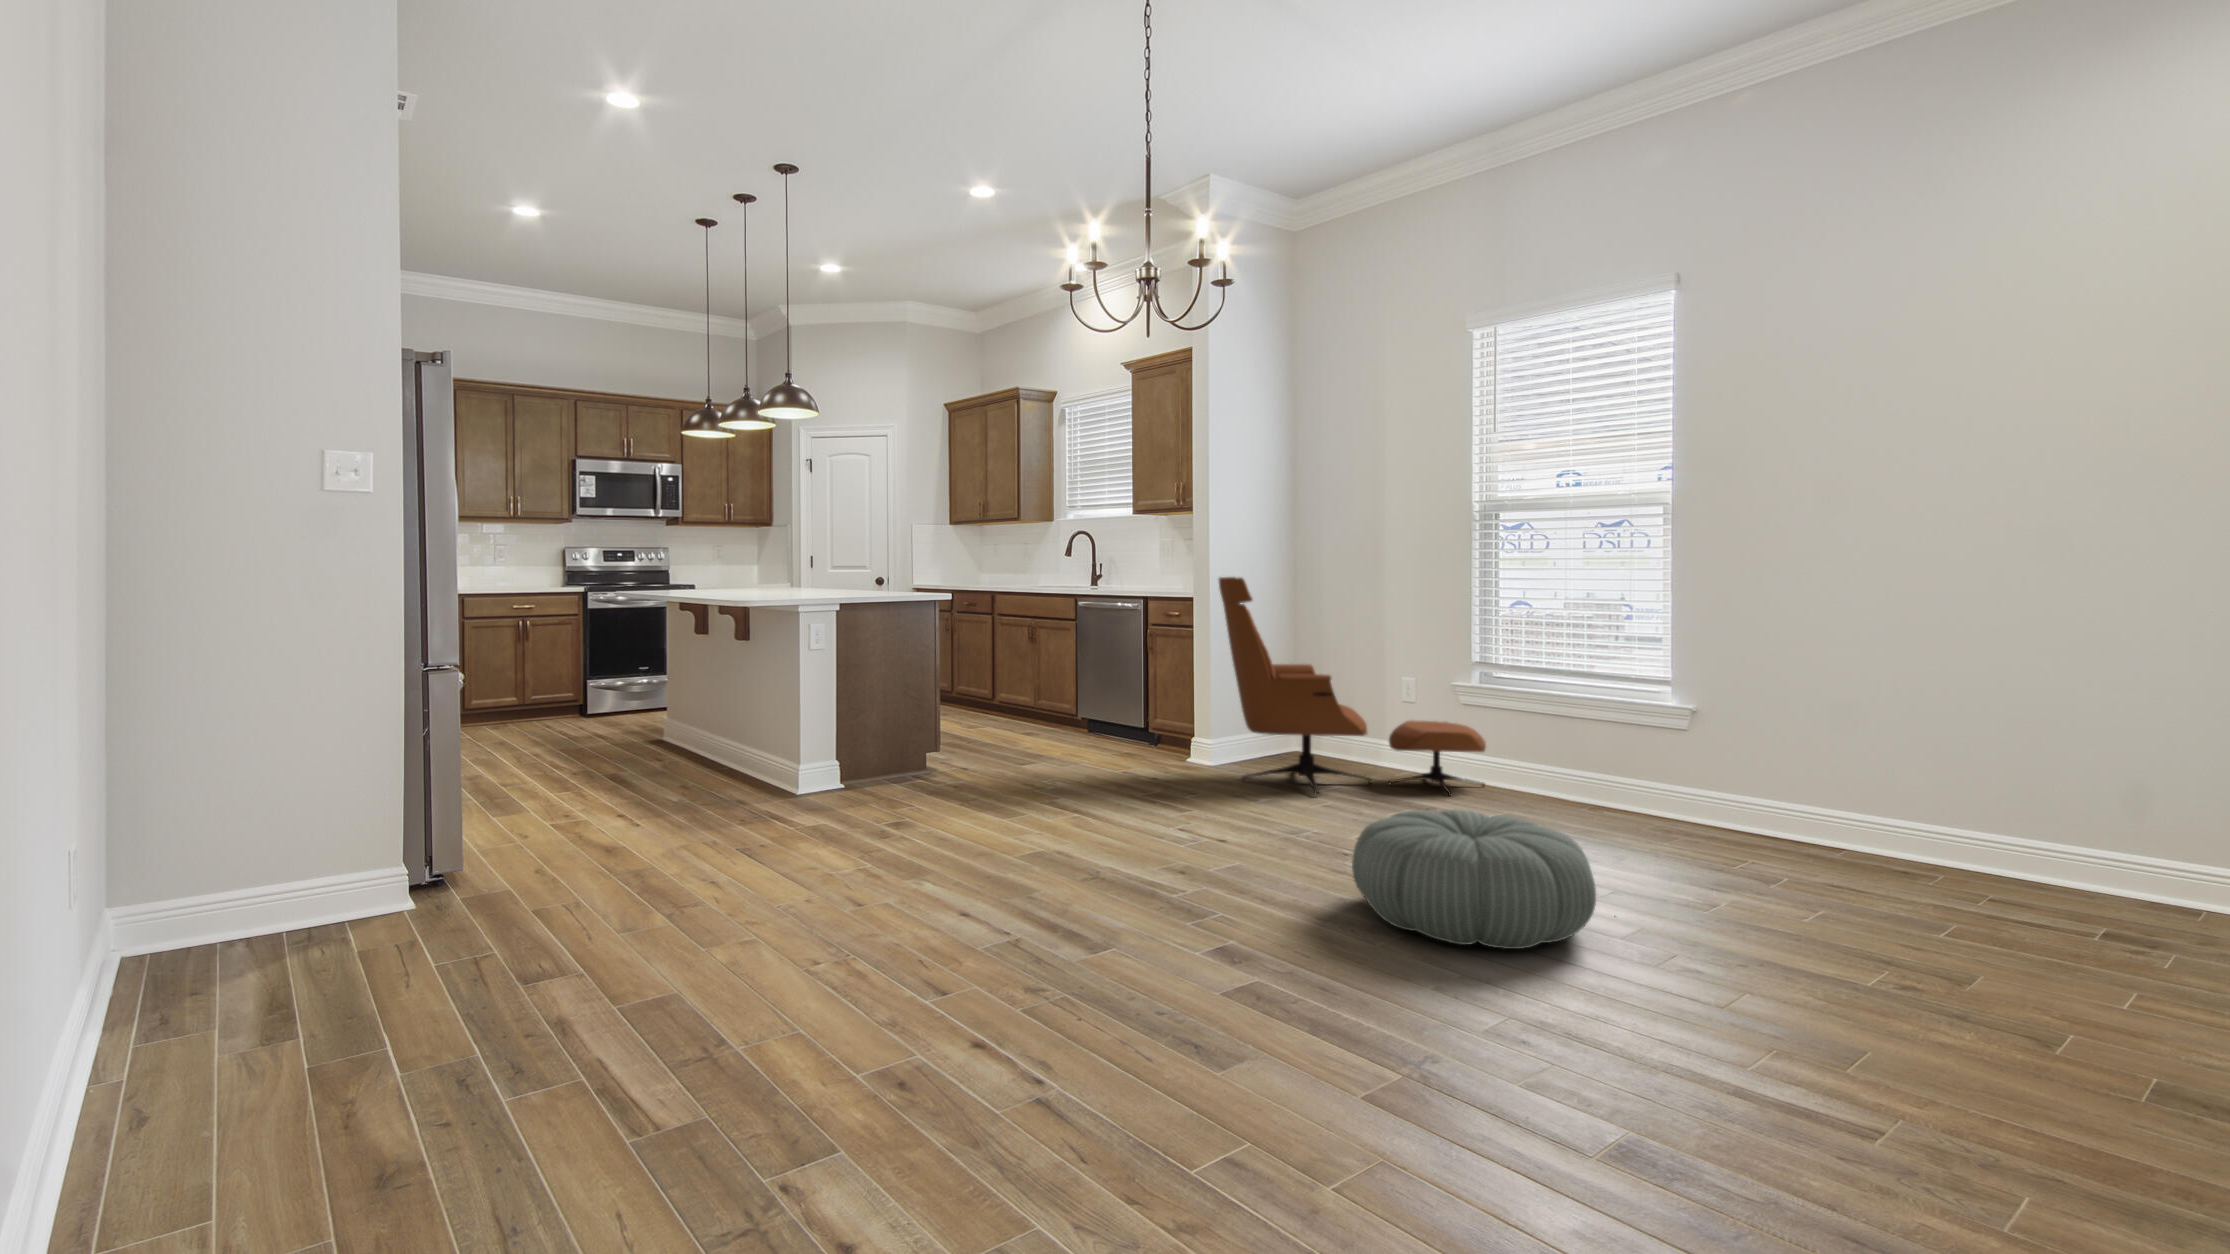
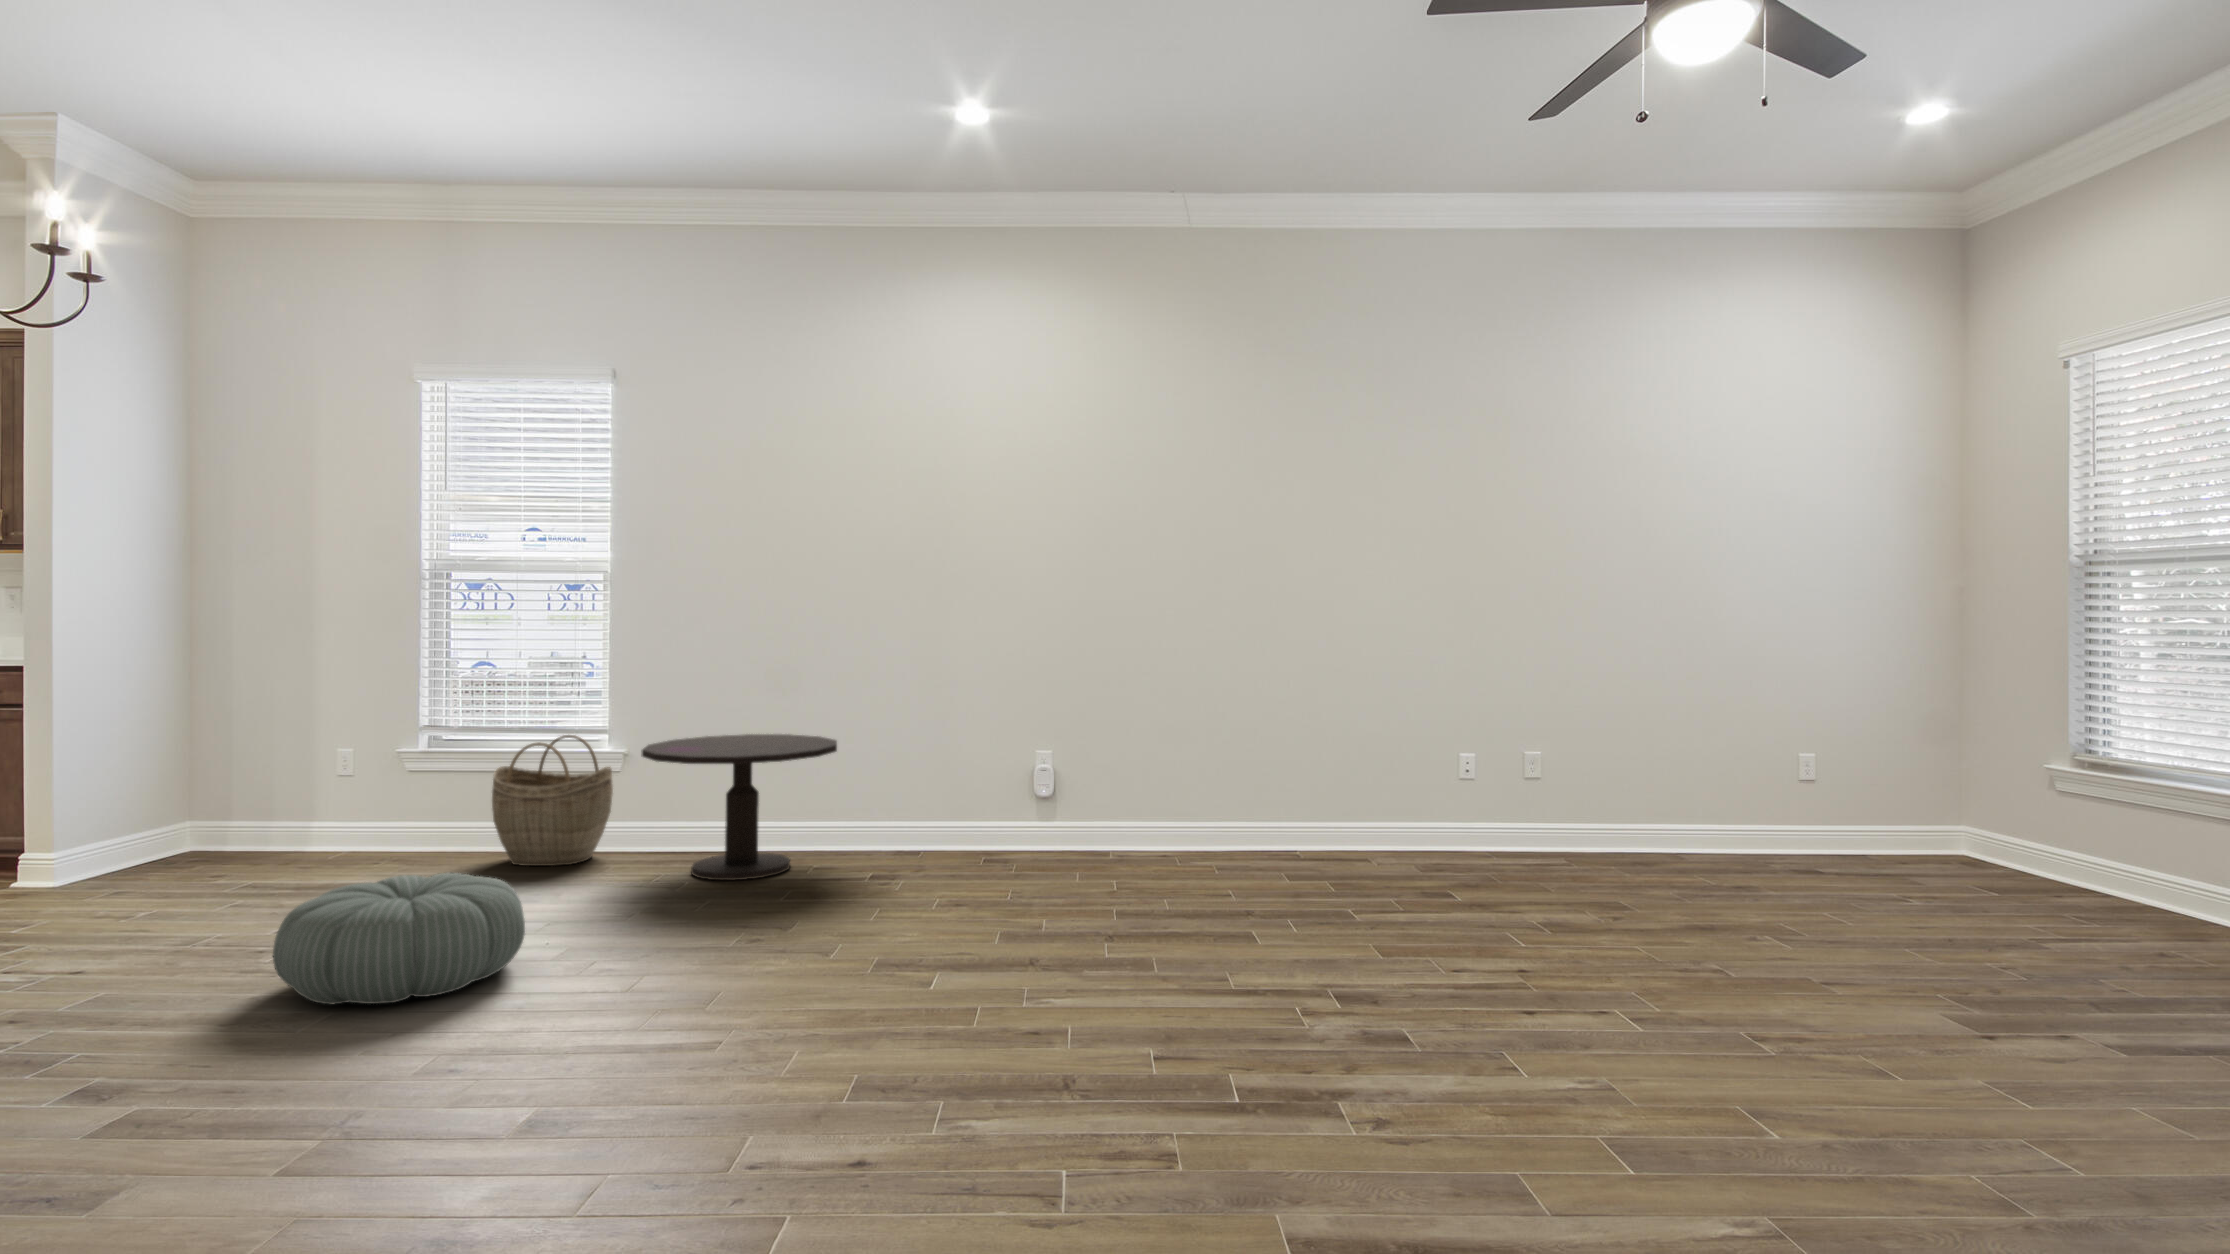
lounge chair: present [1218,577,1486,795] -> none [74,643,433,897]
woven basket: none [1543,683,1677,825] -> present [492,735,613,866]
side table: none [1720,699,2029,892] -> present [642,734,837,880]

